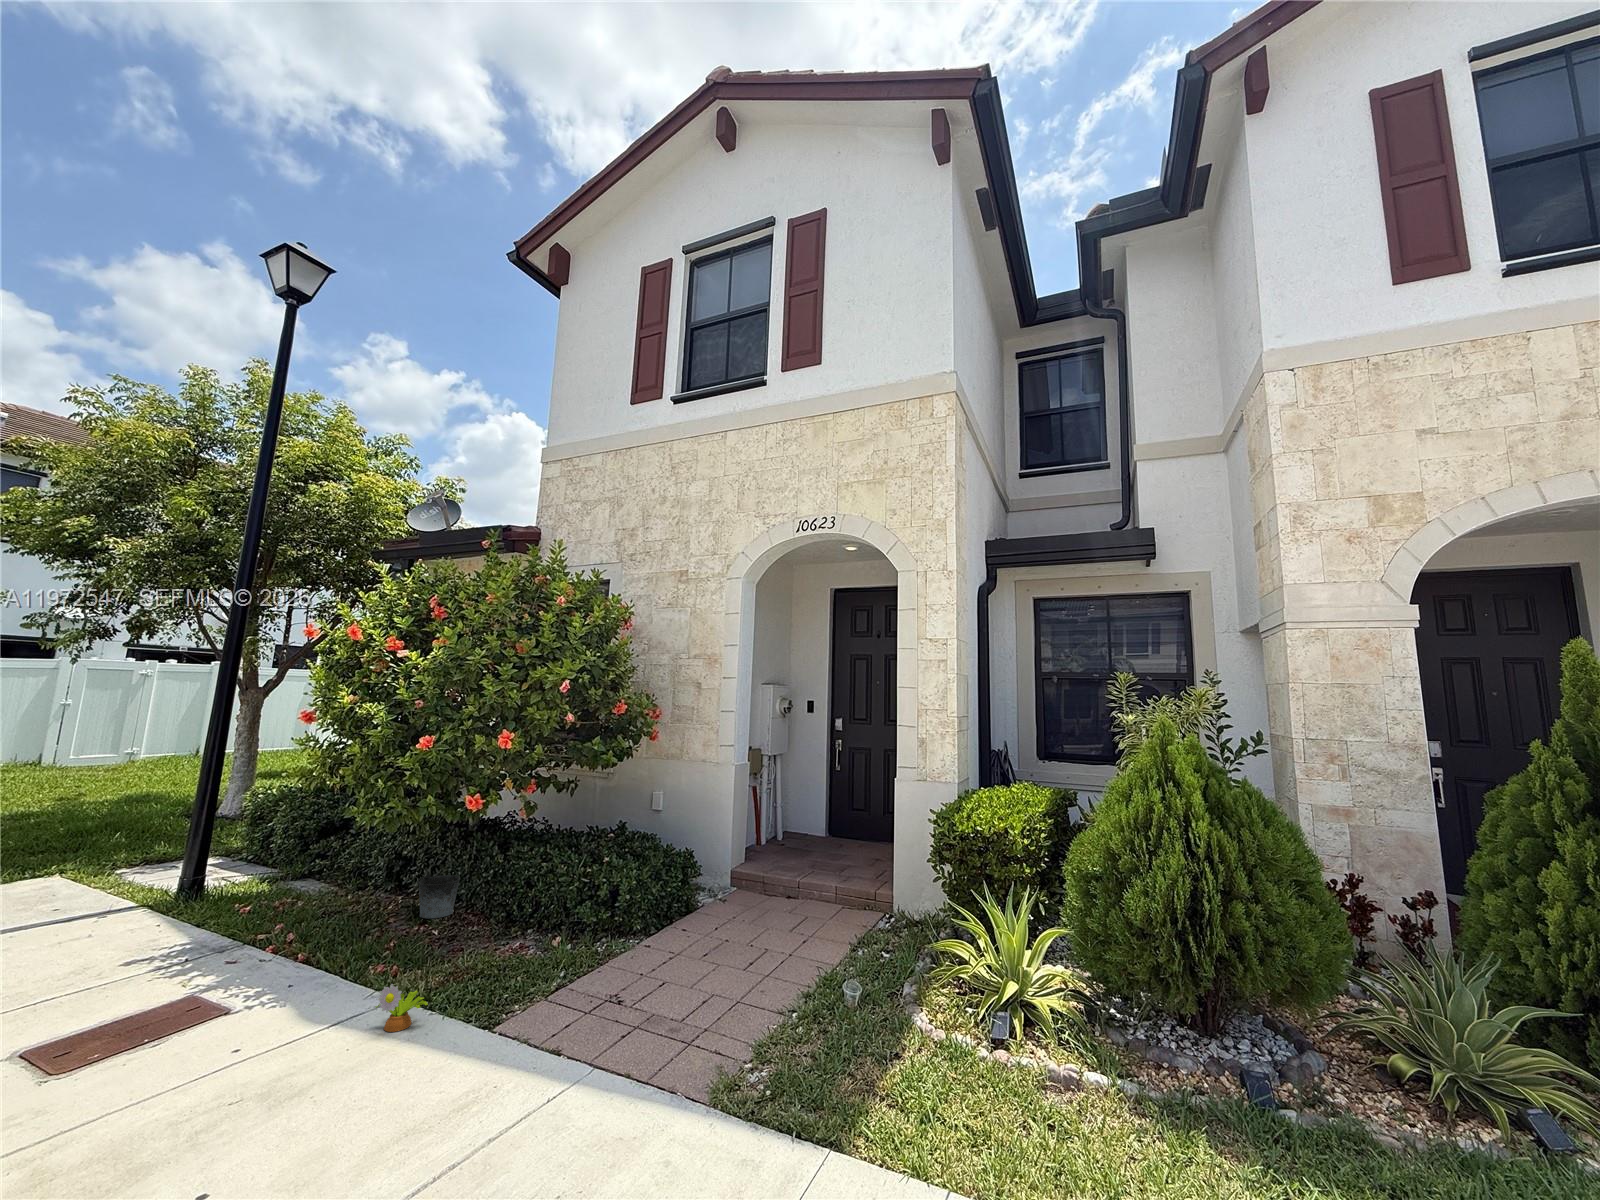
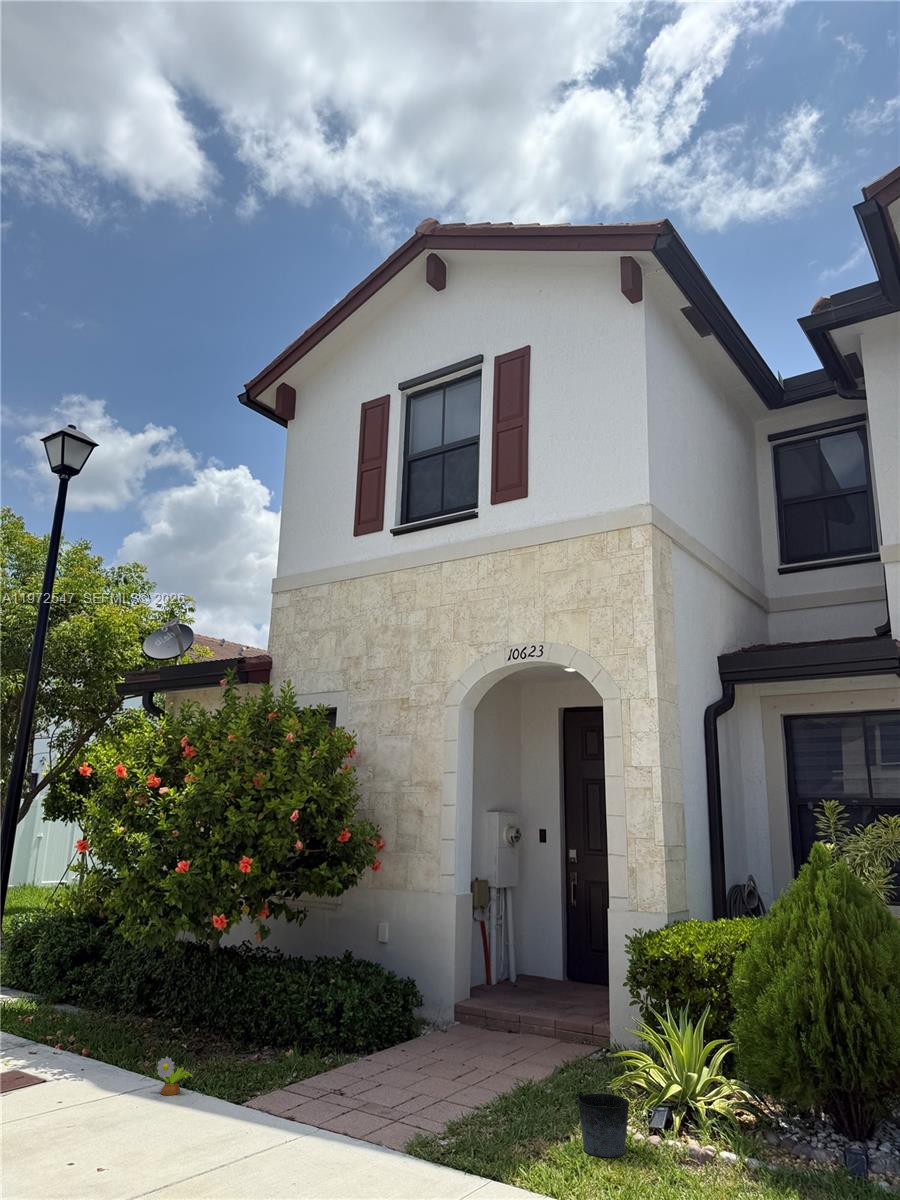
bucket: present [417,875,460,918] -> present [574,1092,629,1157]

